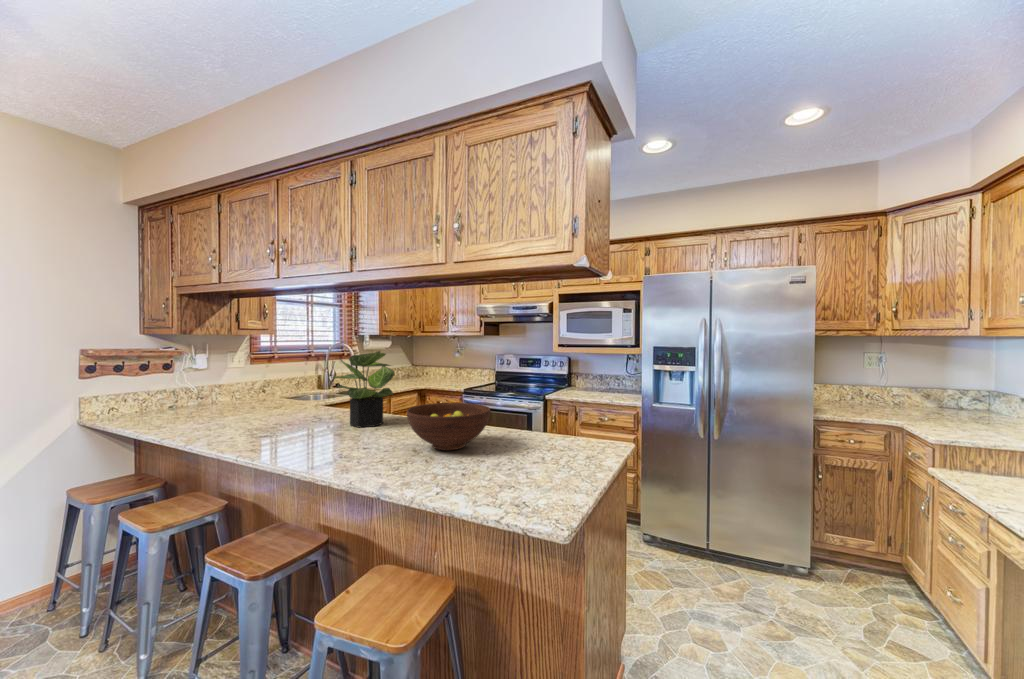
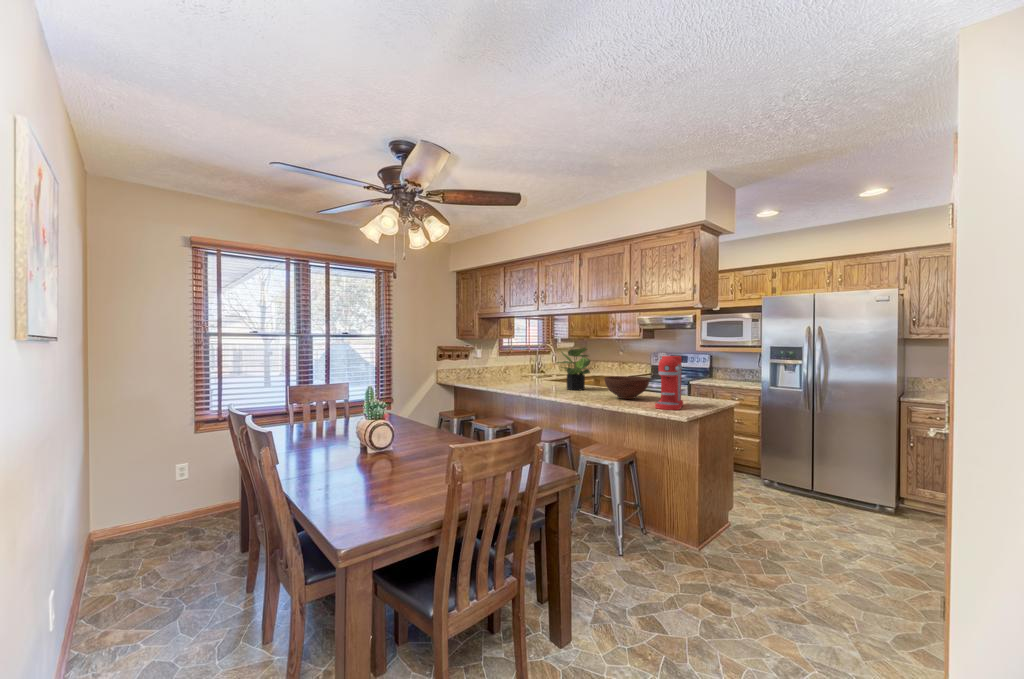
coffee maker: none [501,368,552,488] -> present [655,356,683,410]

